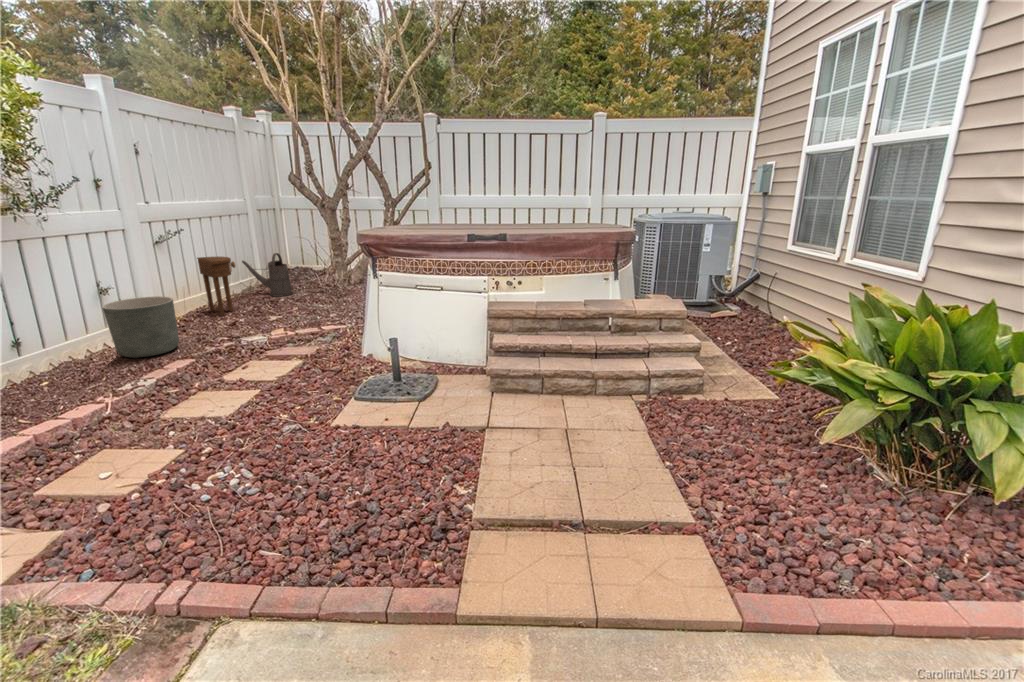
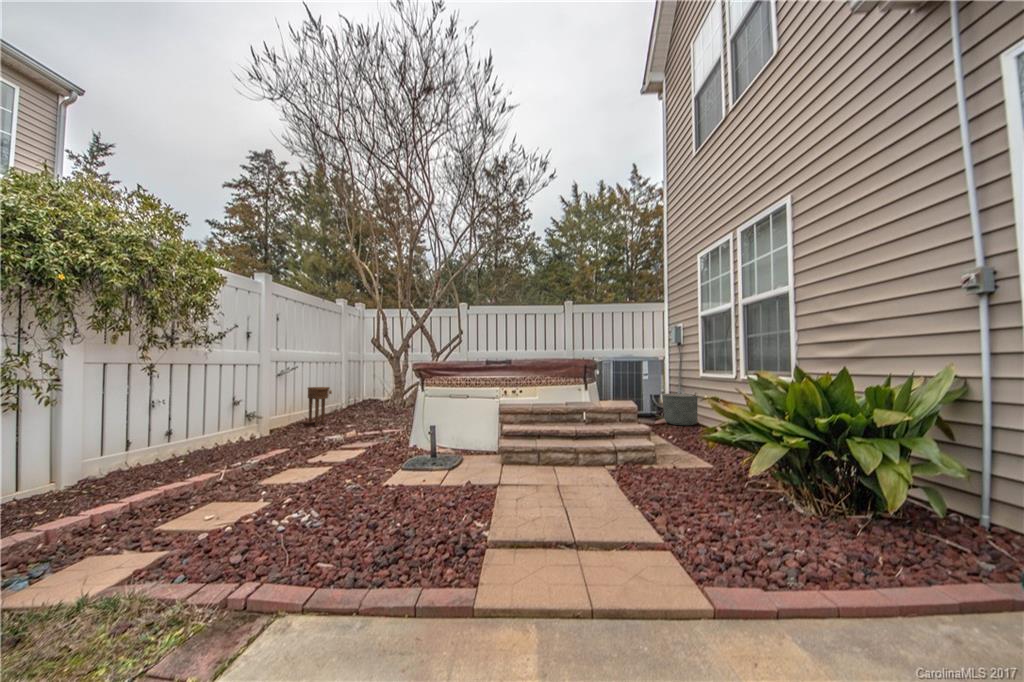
watering can: present [242,253,297,297] -> none [336,387,371,416]
planter: present [102,296,179,358] -> present [662,393,698,425]

